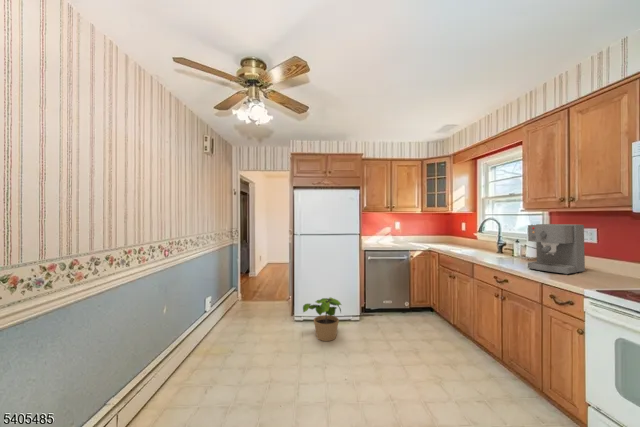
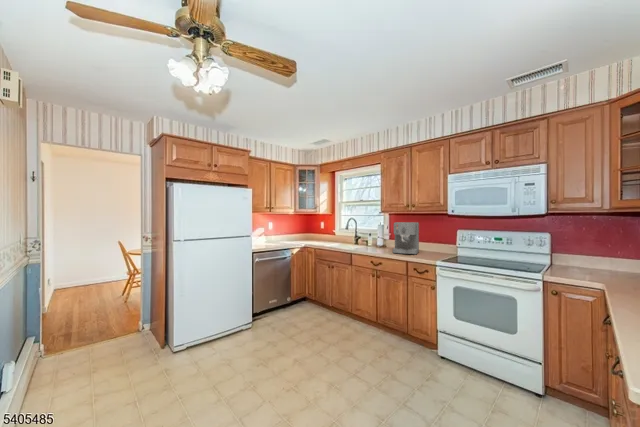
potted plant: present [303,298,341,341] -> none [204,302,256,350]

